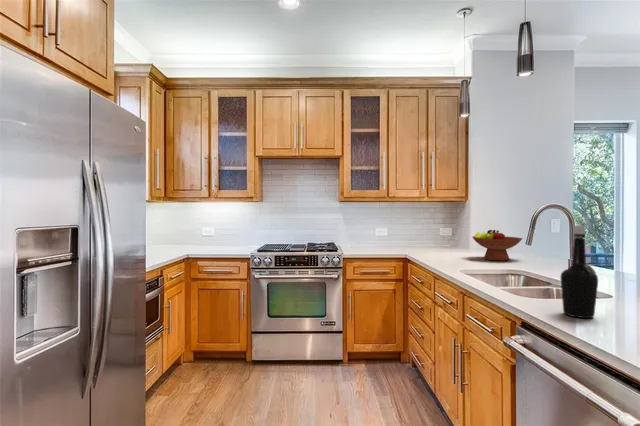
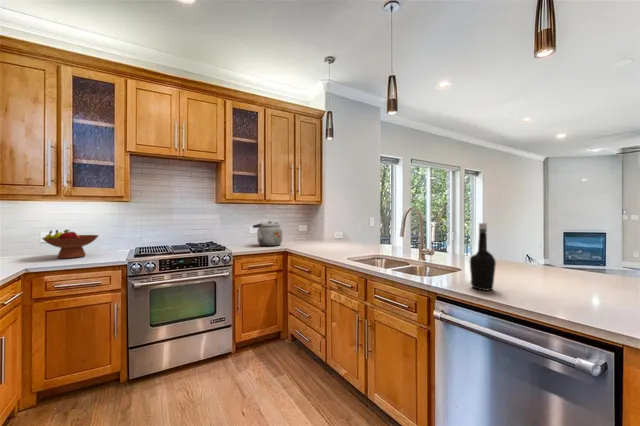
kettle: none [372,222,407,251] -> present [253,221,282,246]
fruit bowl: present [473,230,522,261] -> present [42,230,98,258]

